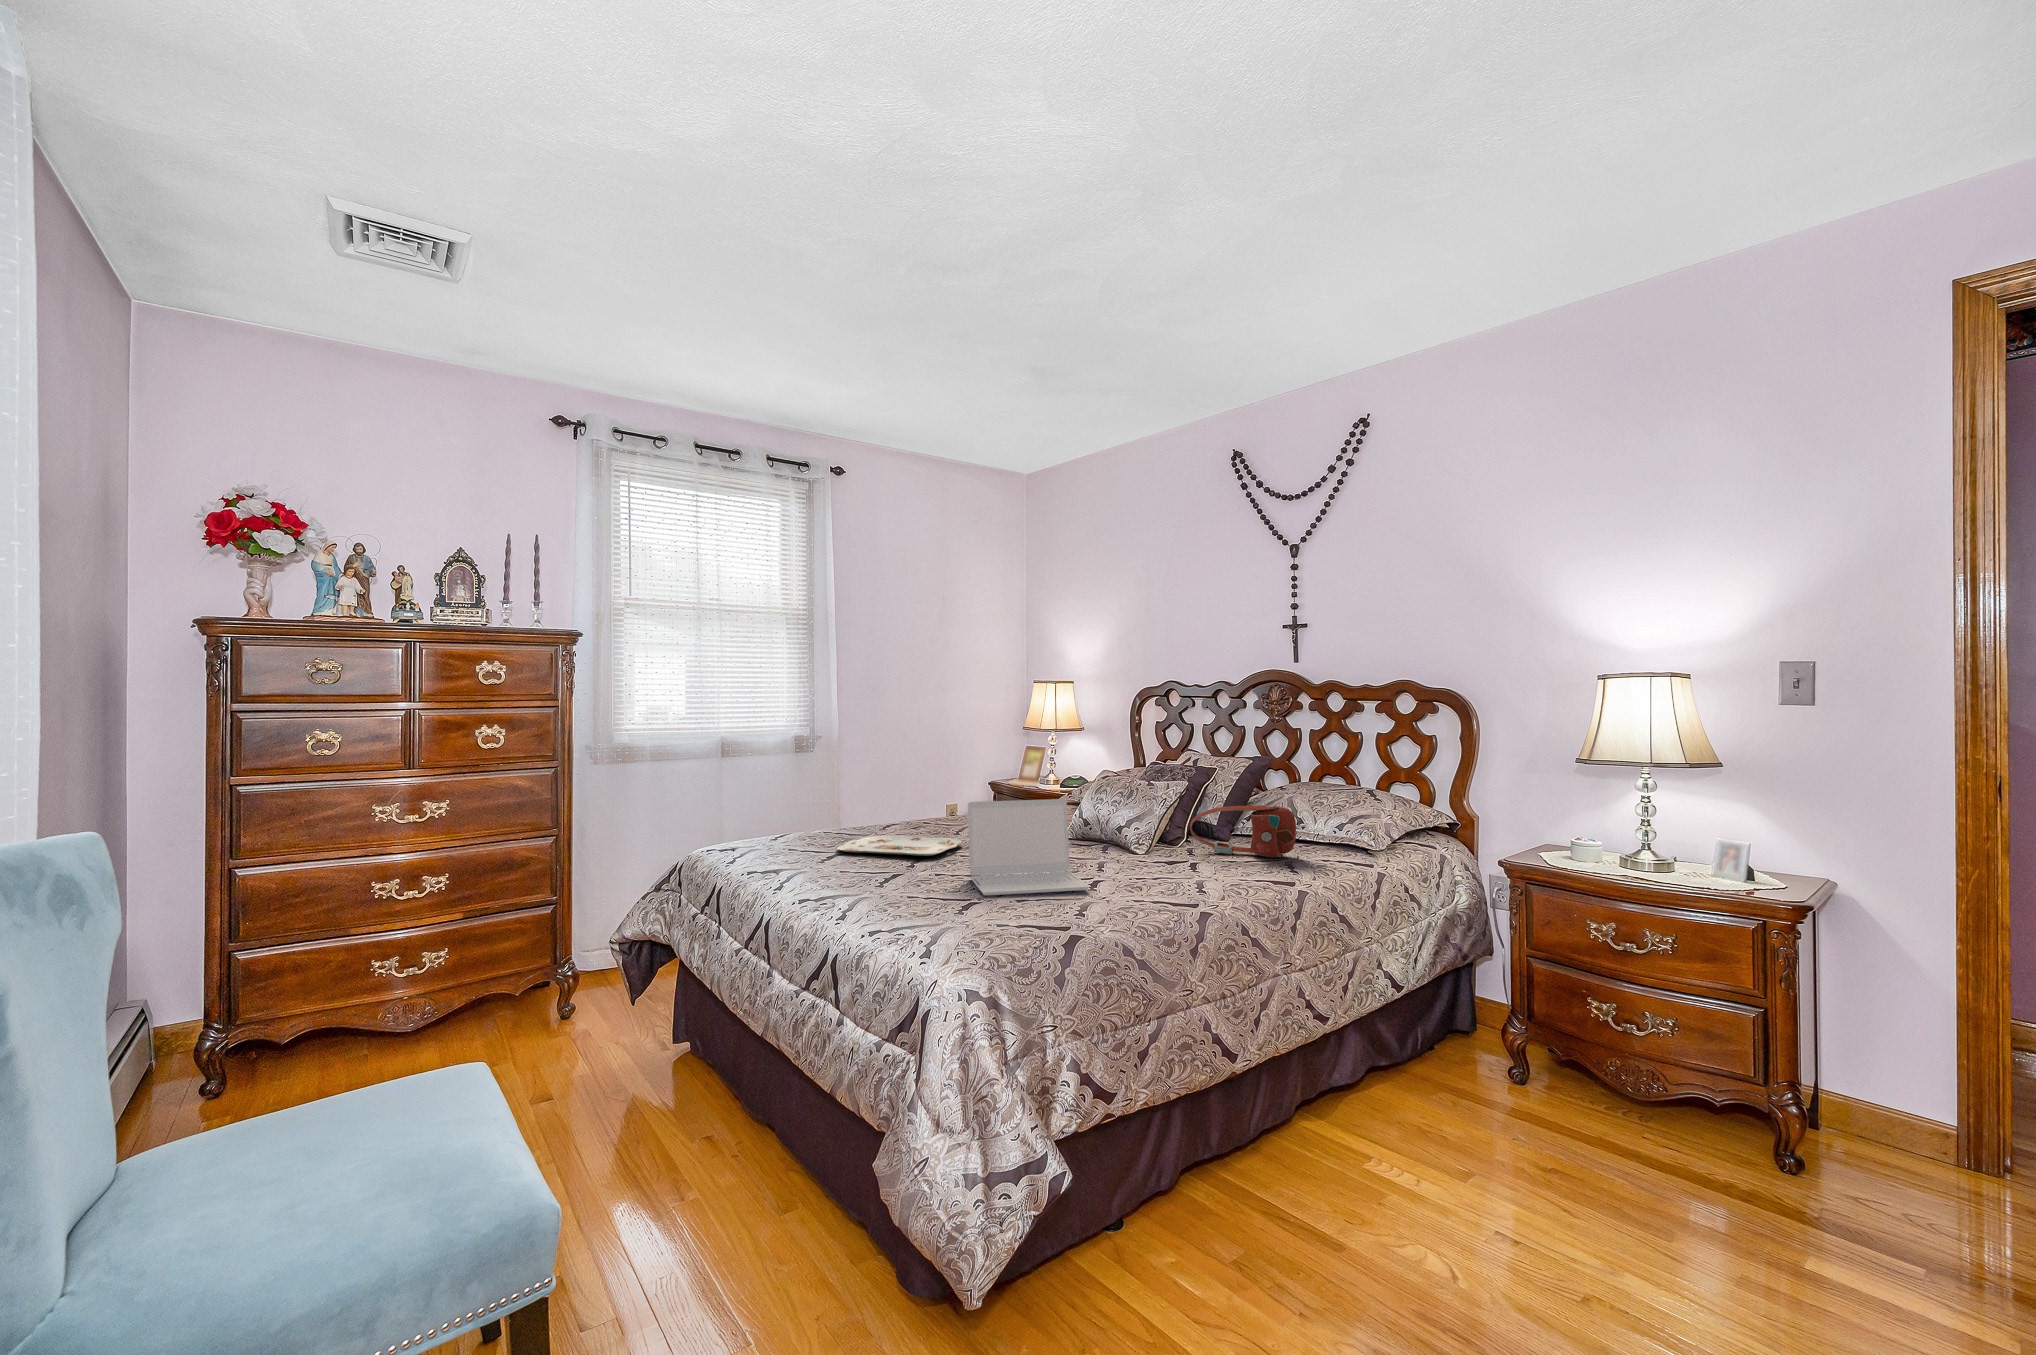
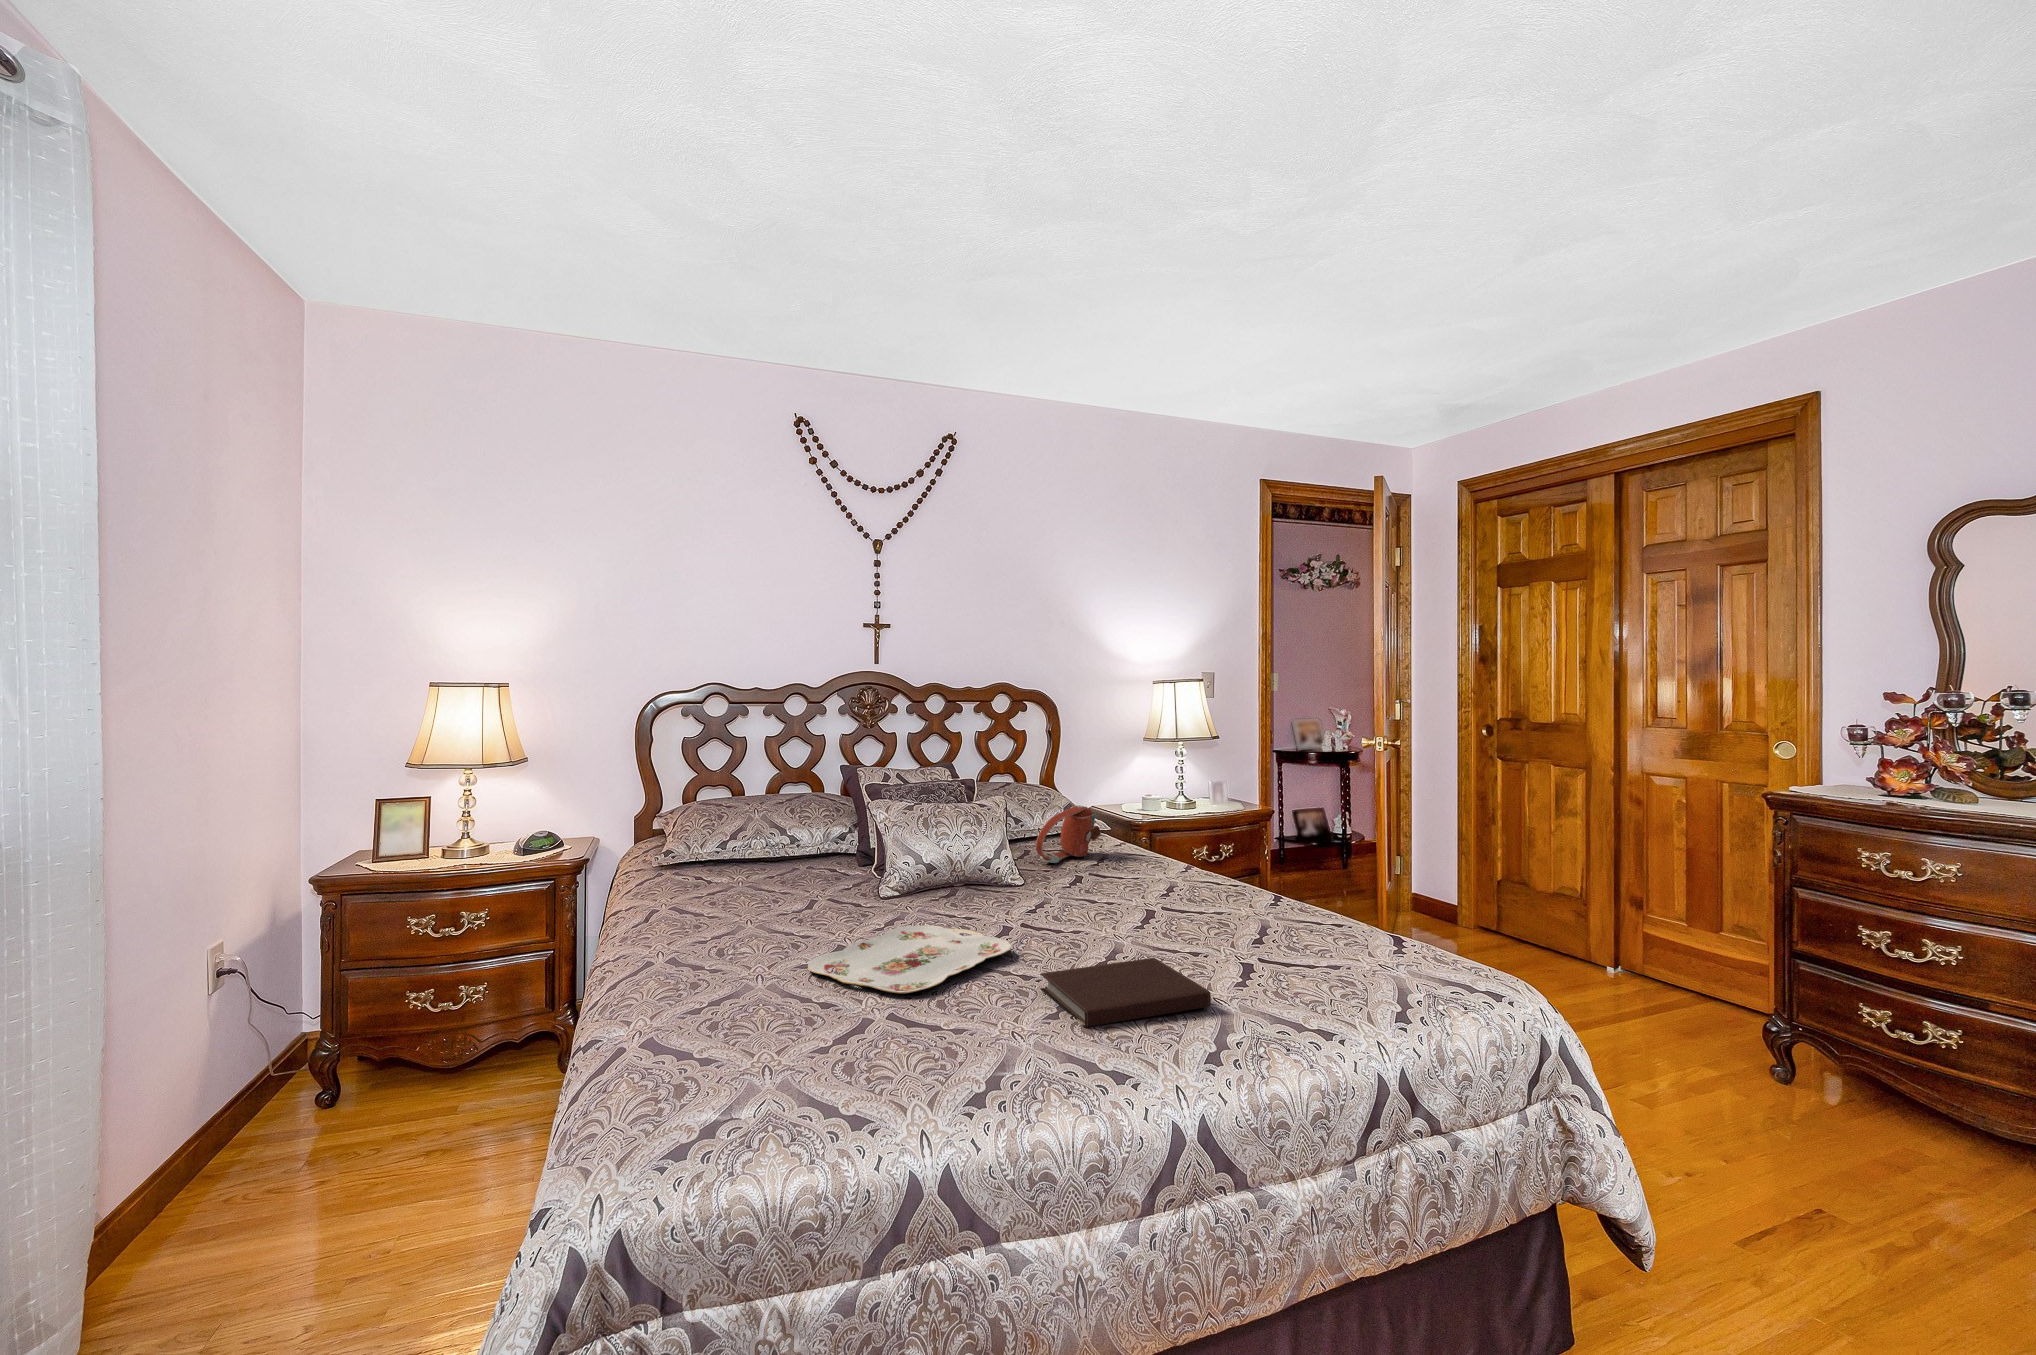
laptop: present [968,799,1089,895] -> none [1119,827,1240,951]
notebook: none [805,858,910,890] -> present [1040,958,1211,1027]

